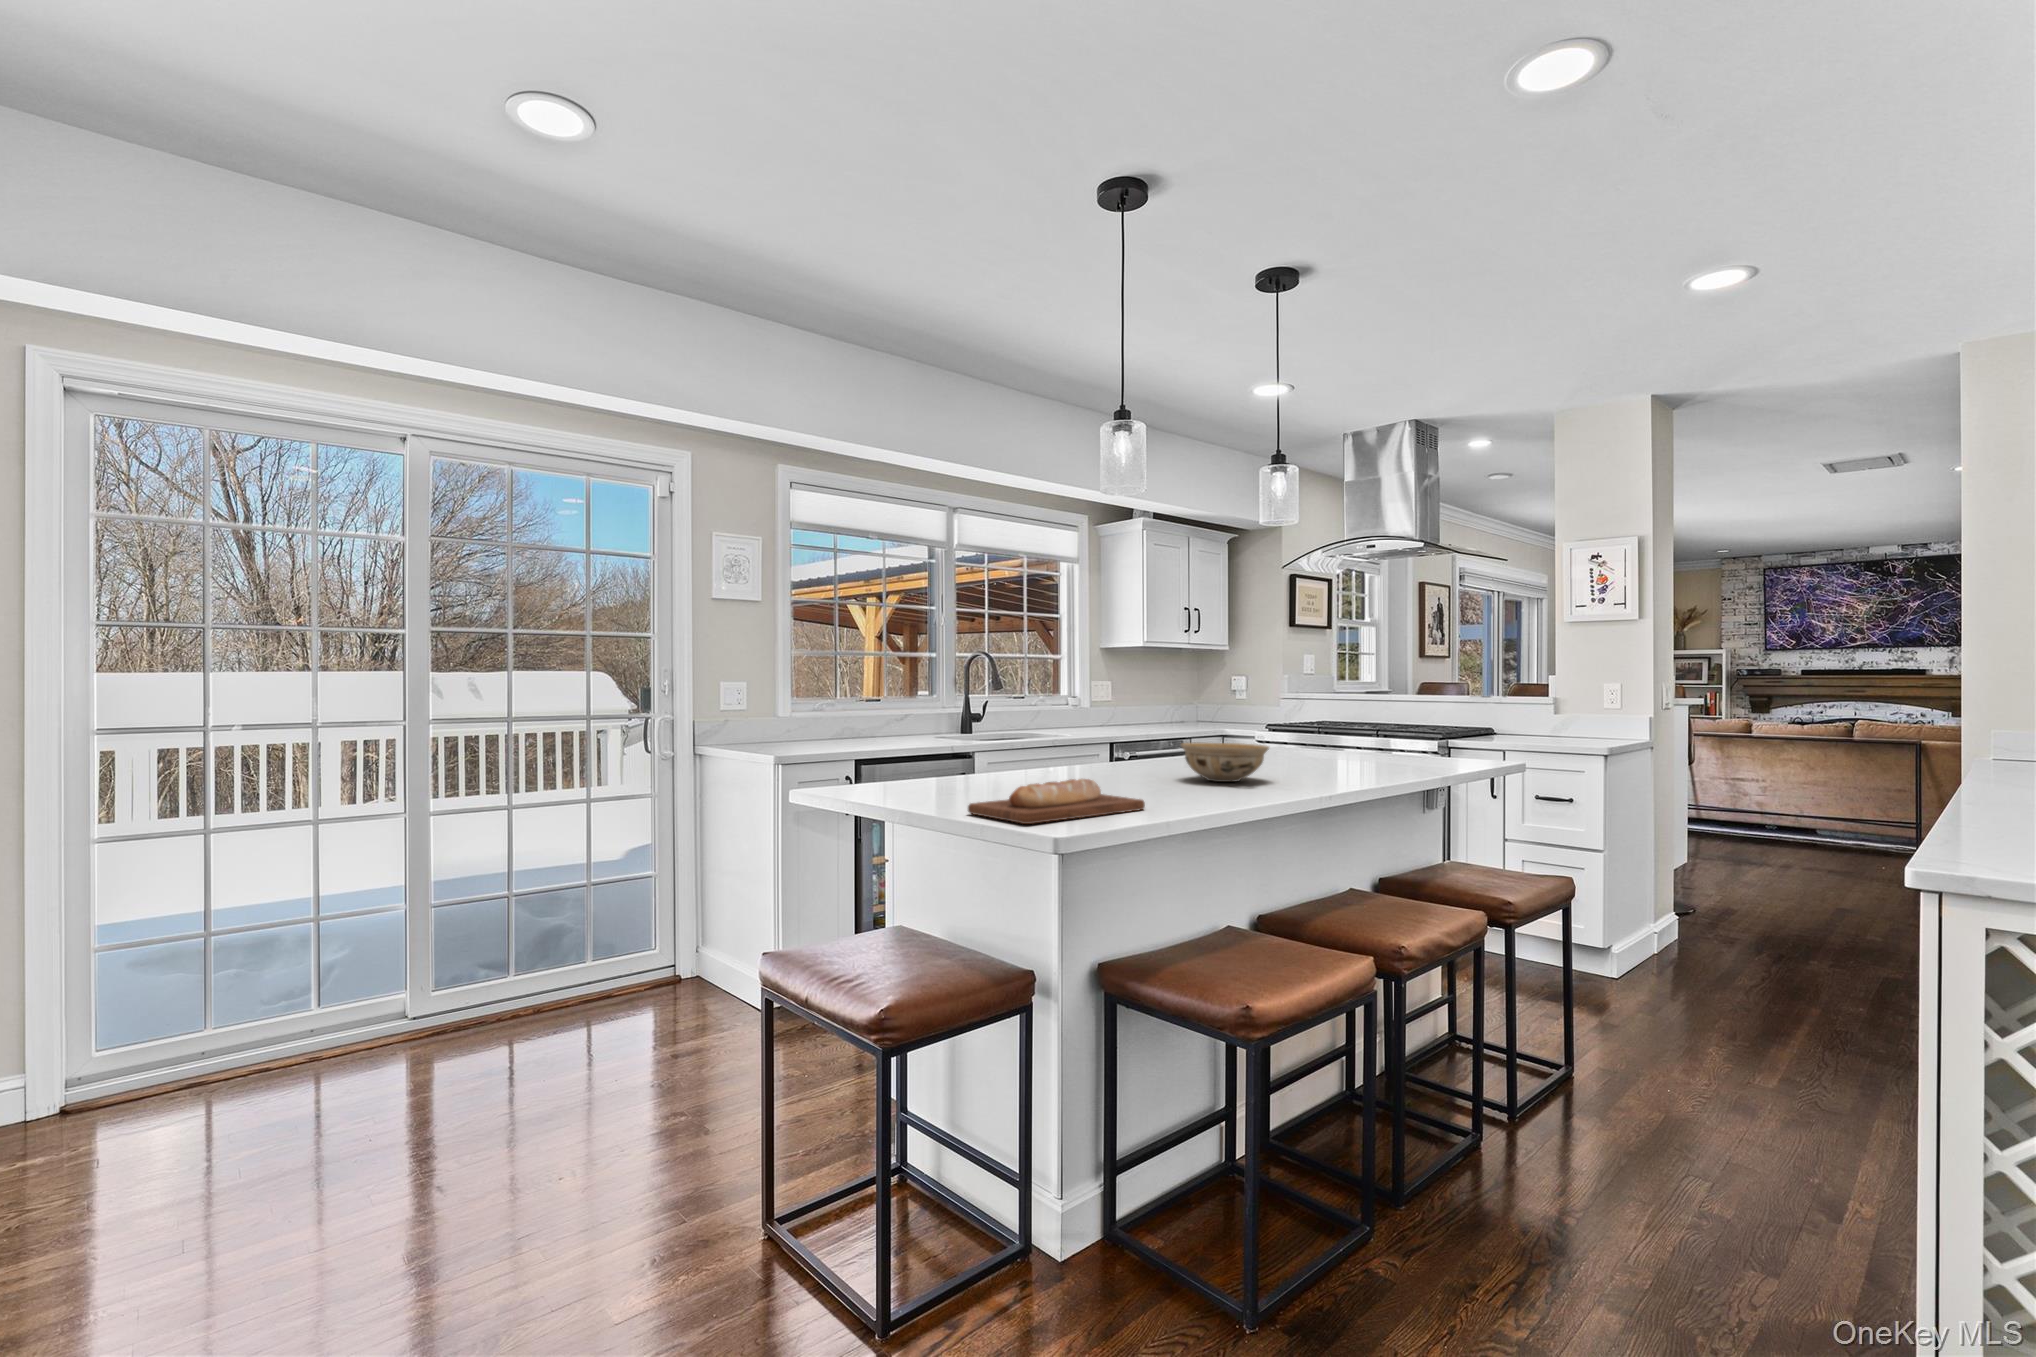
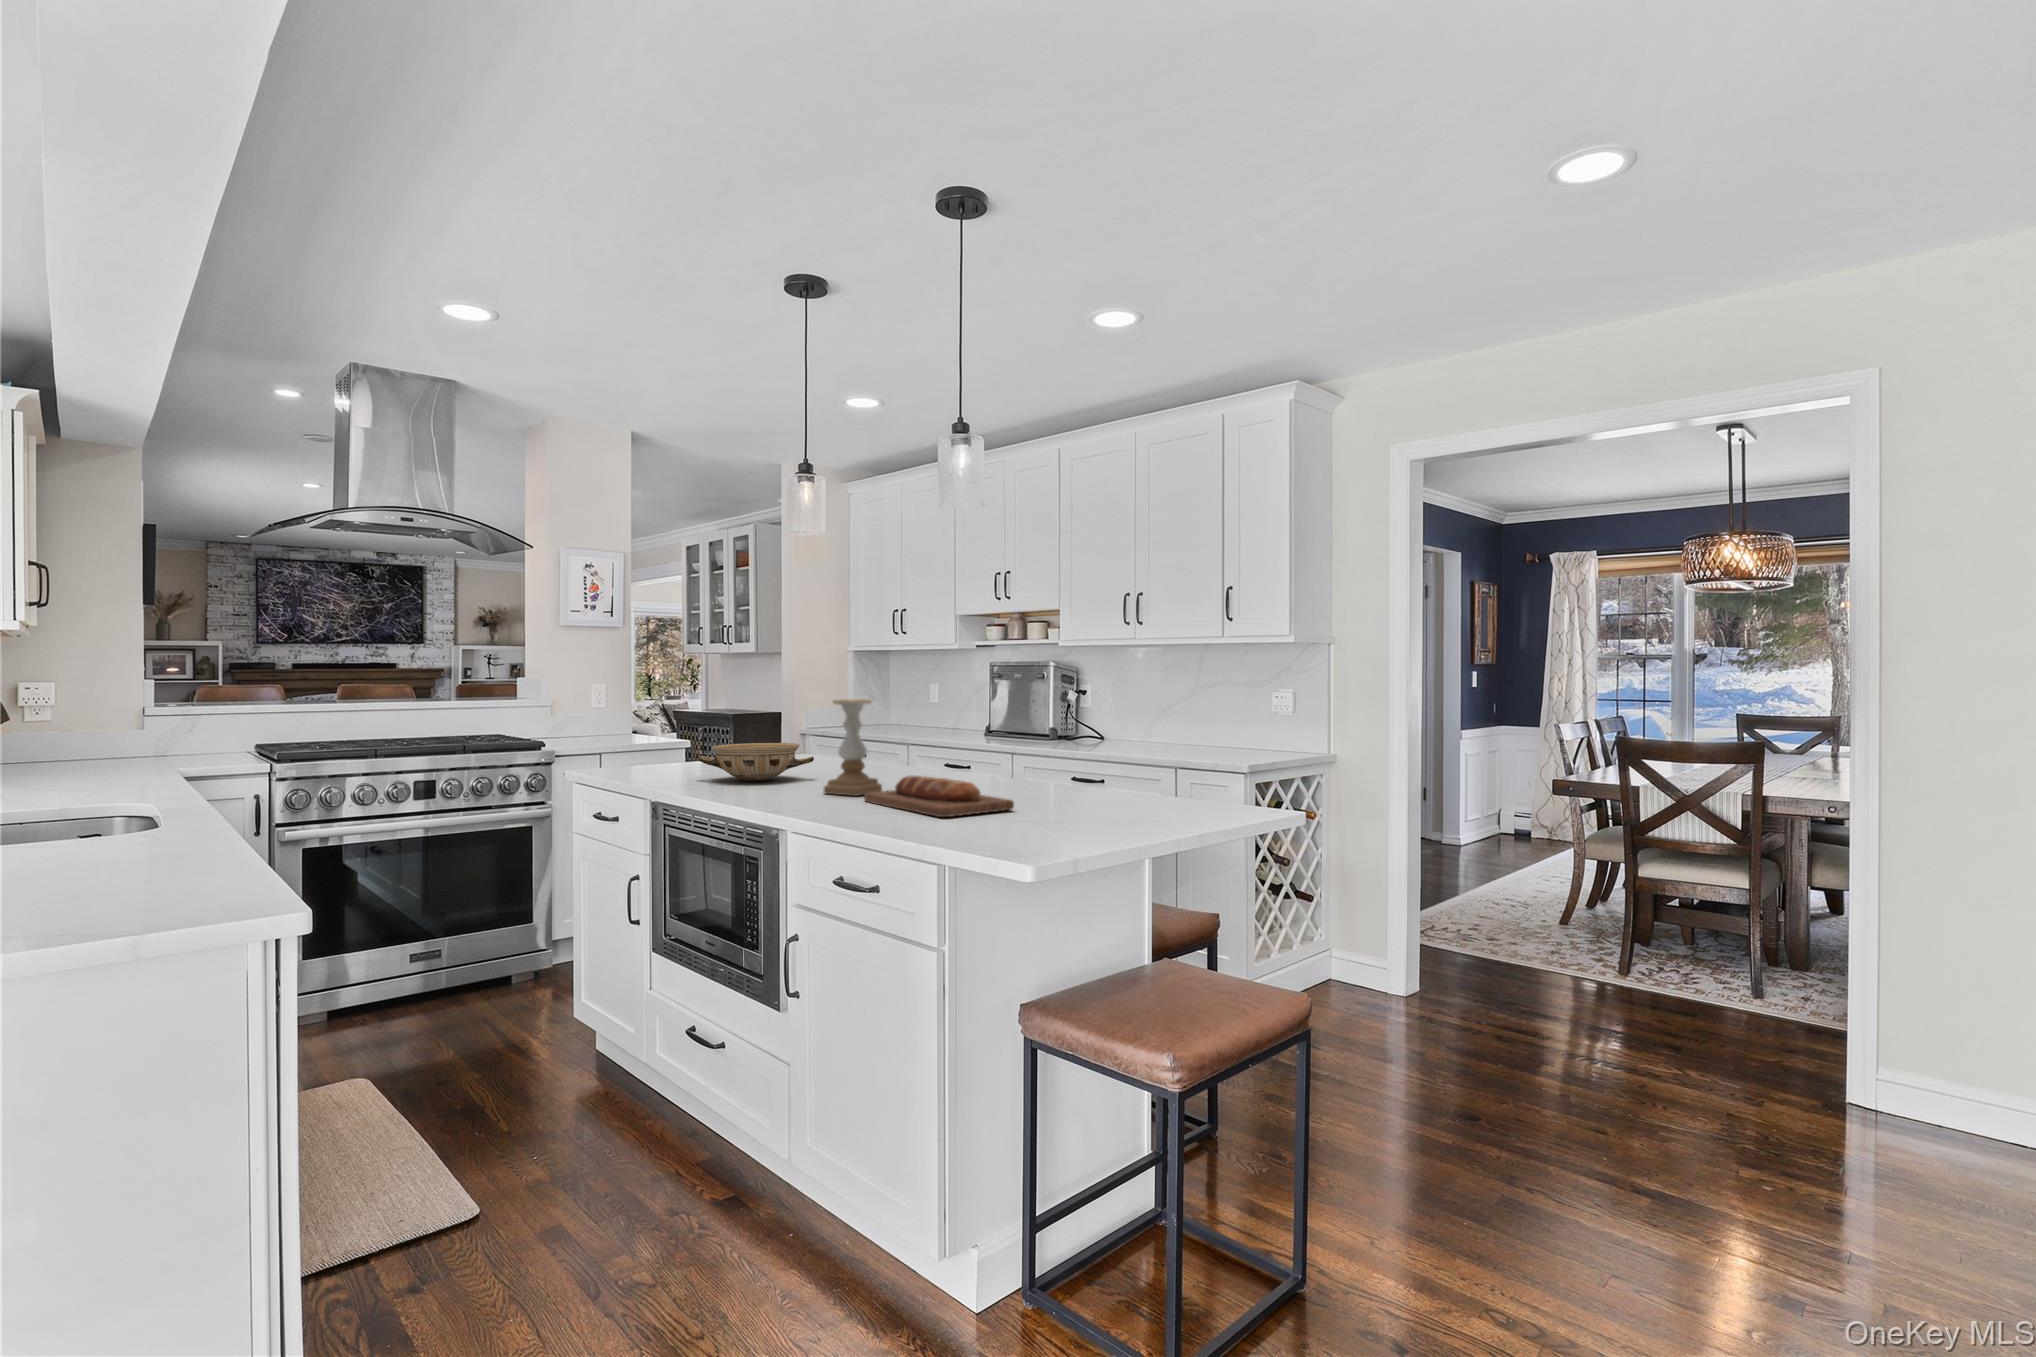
candle holder: none [1116,697,1172,800] -> present [824,699,882,796]

